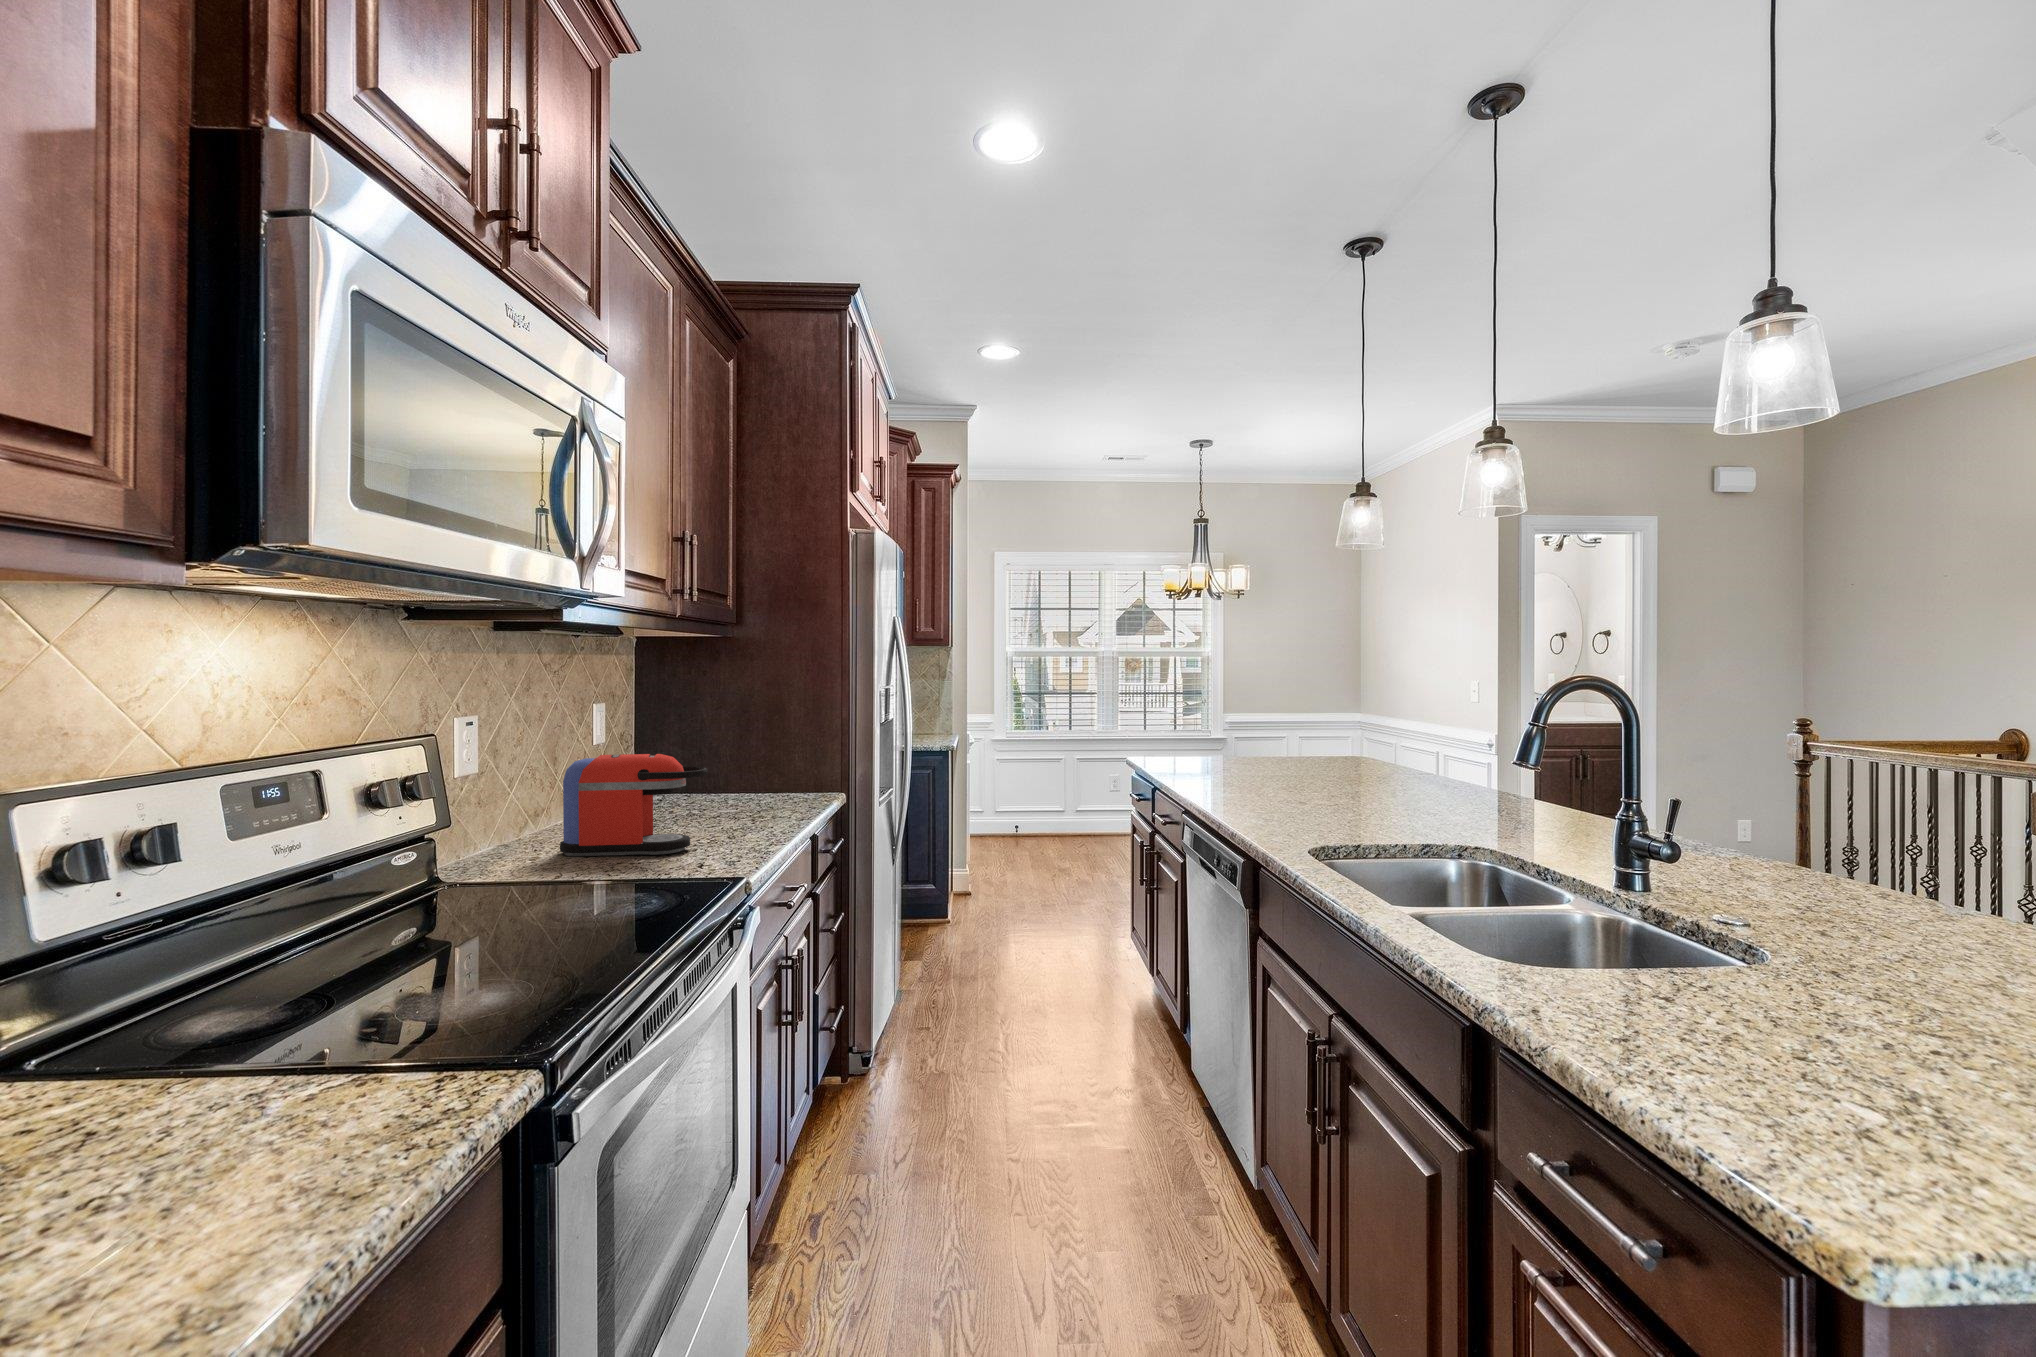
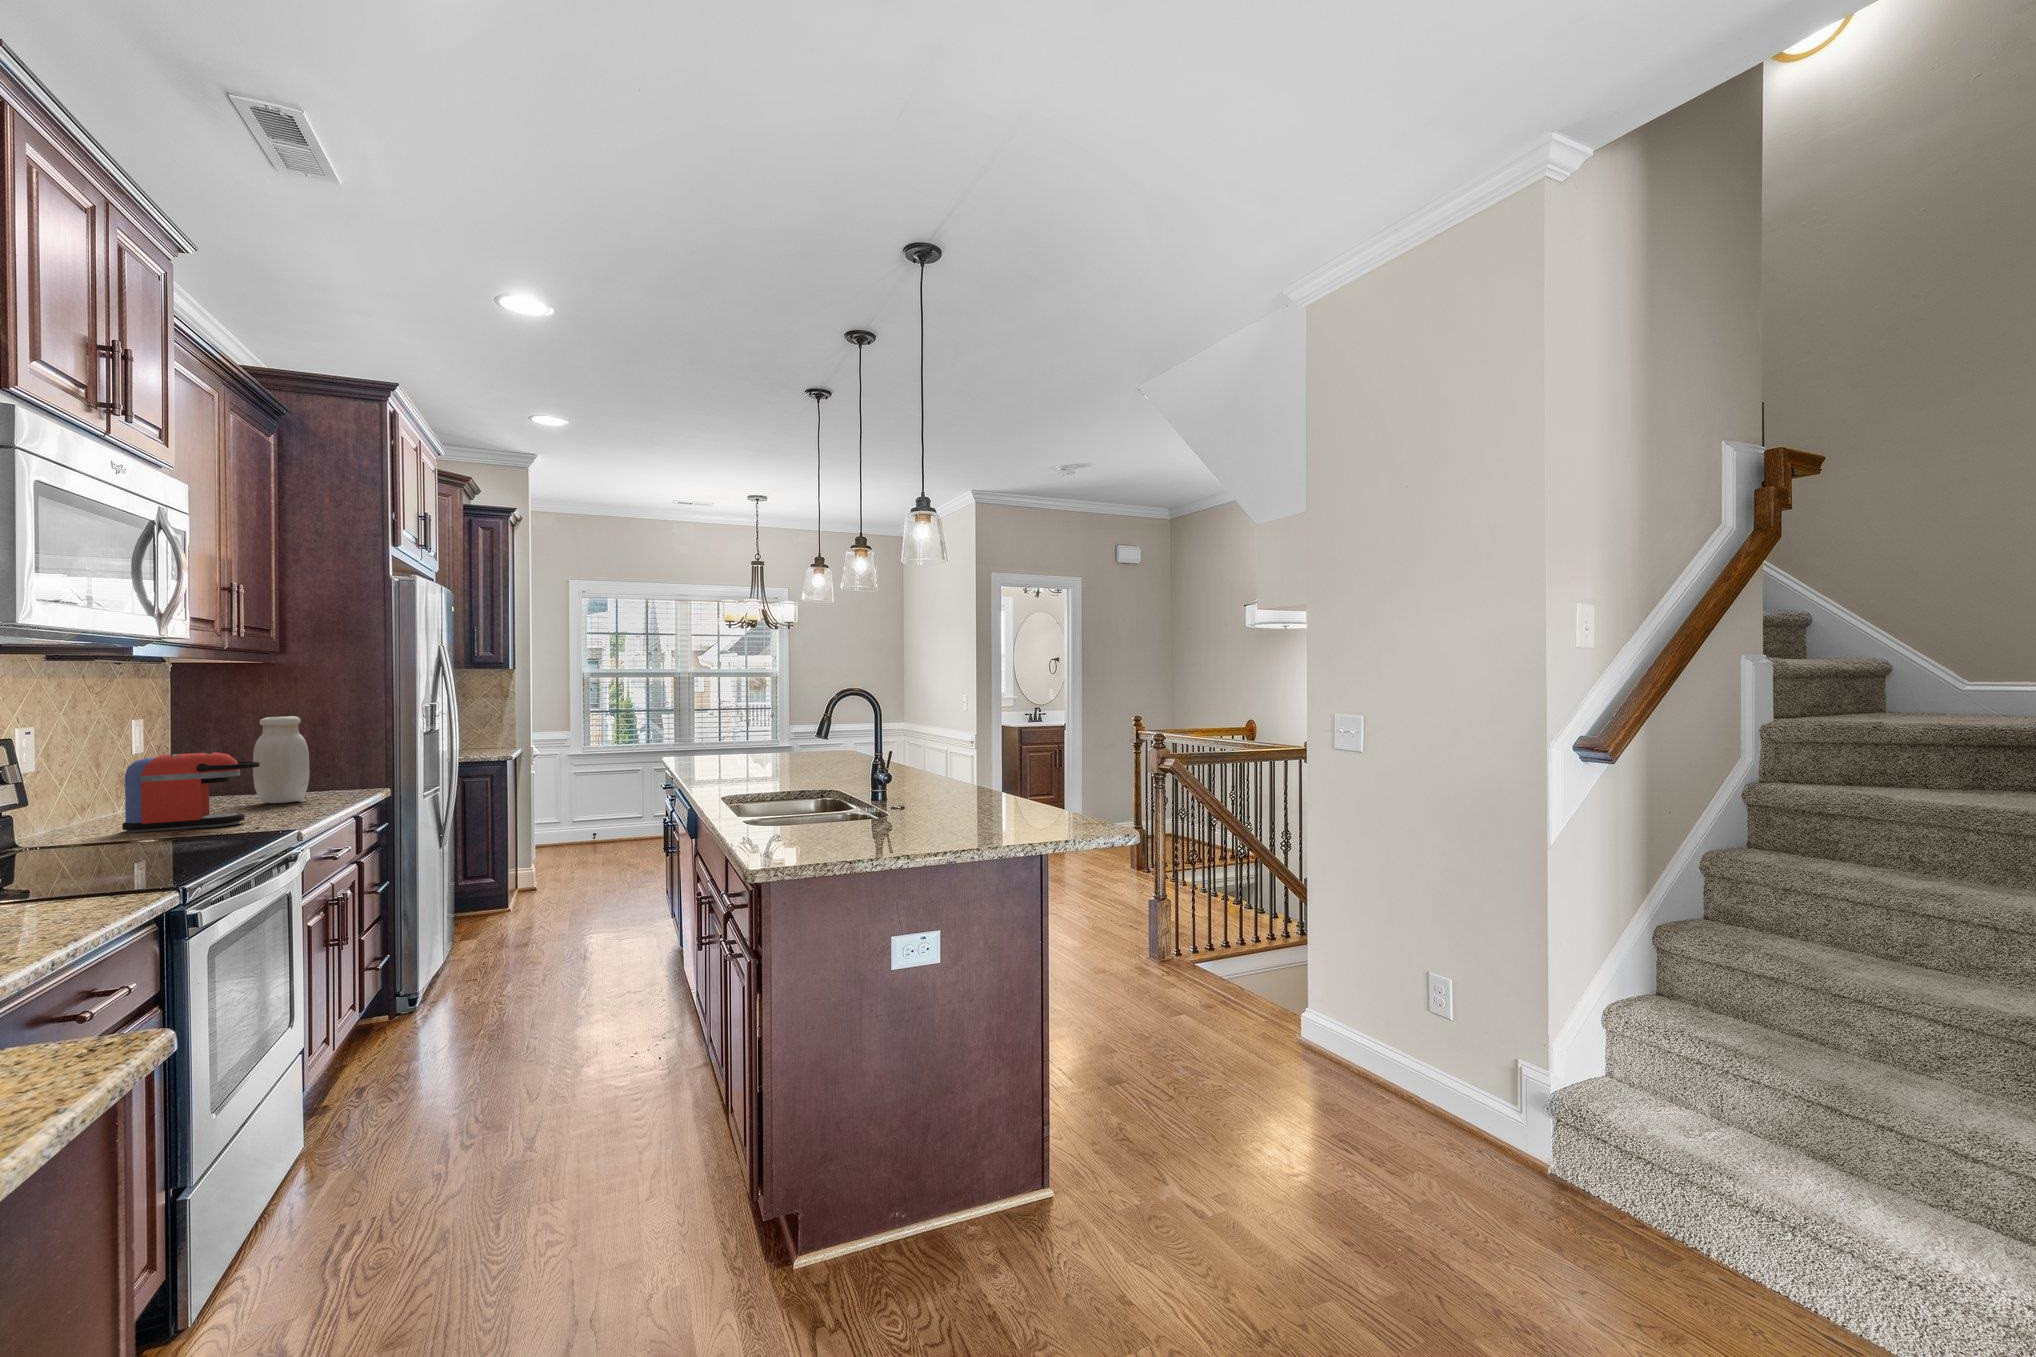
jar: none [706,702,763,809] -> present [253,716,309,803]

